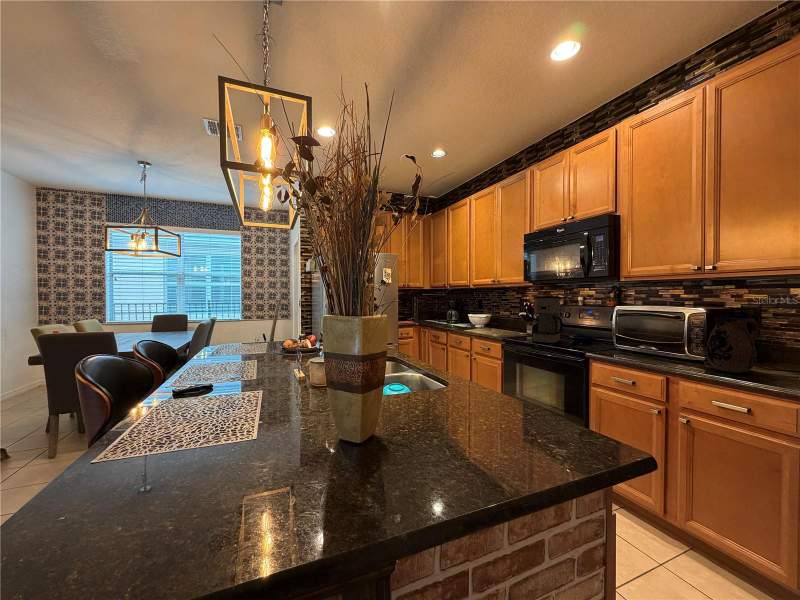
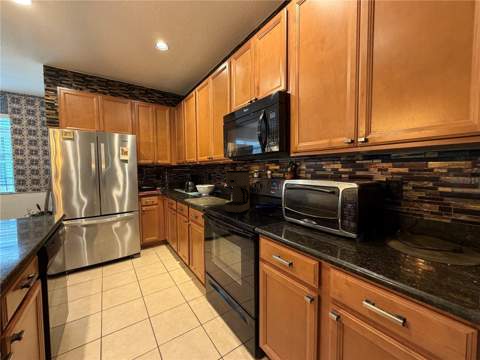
ceramic pitcher: present [705,318,759,373] -> none [357,194,409,259]

